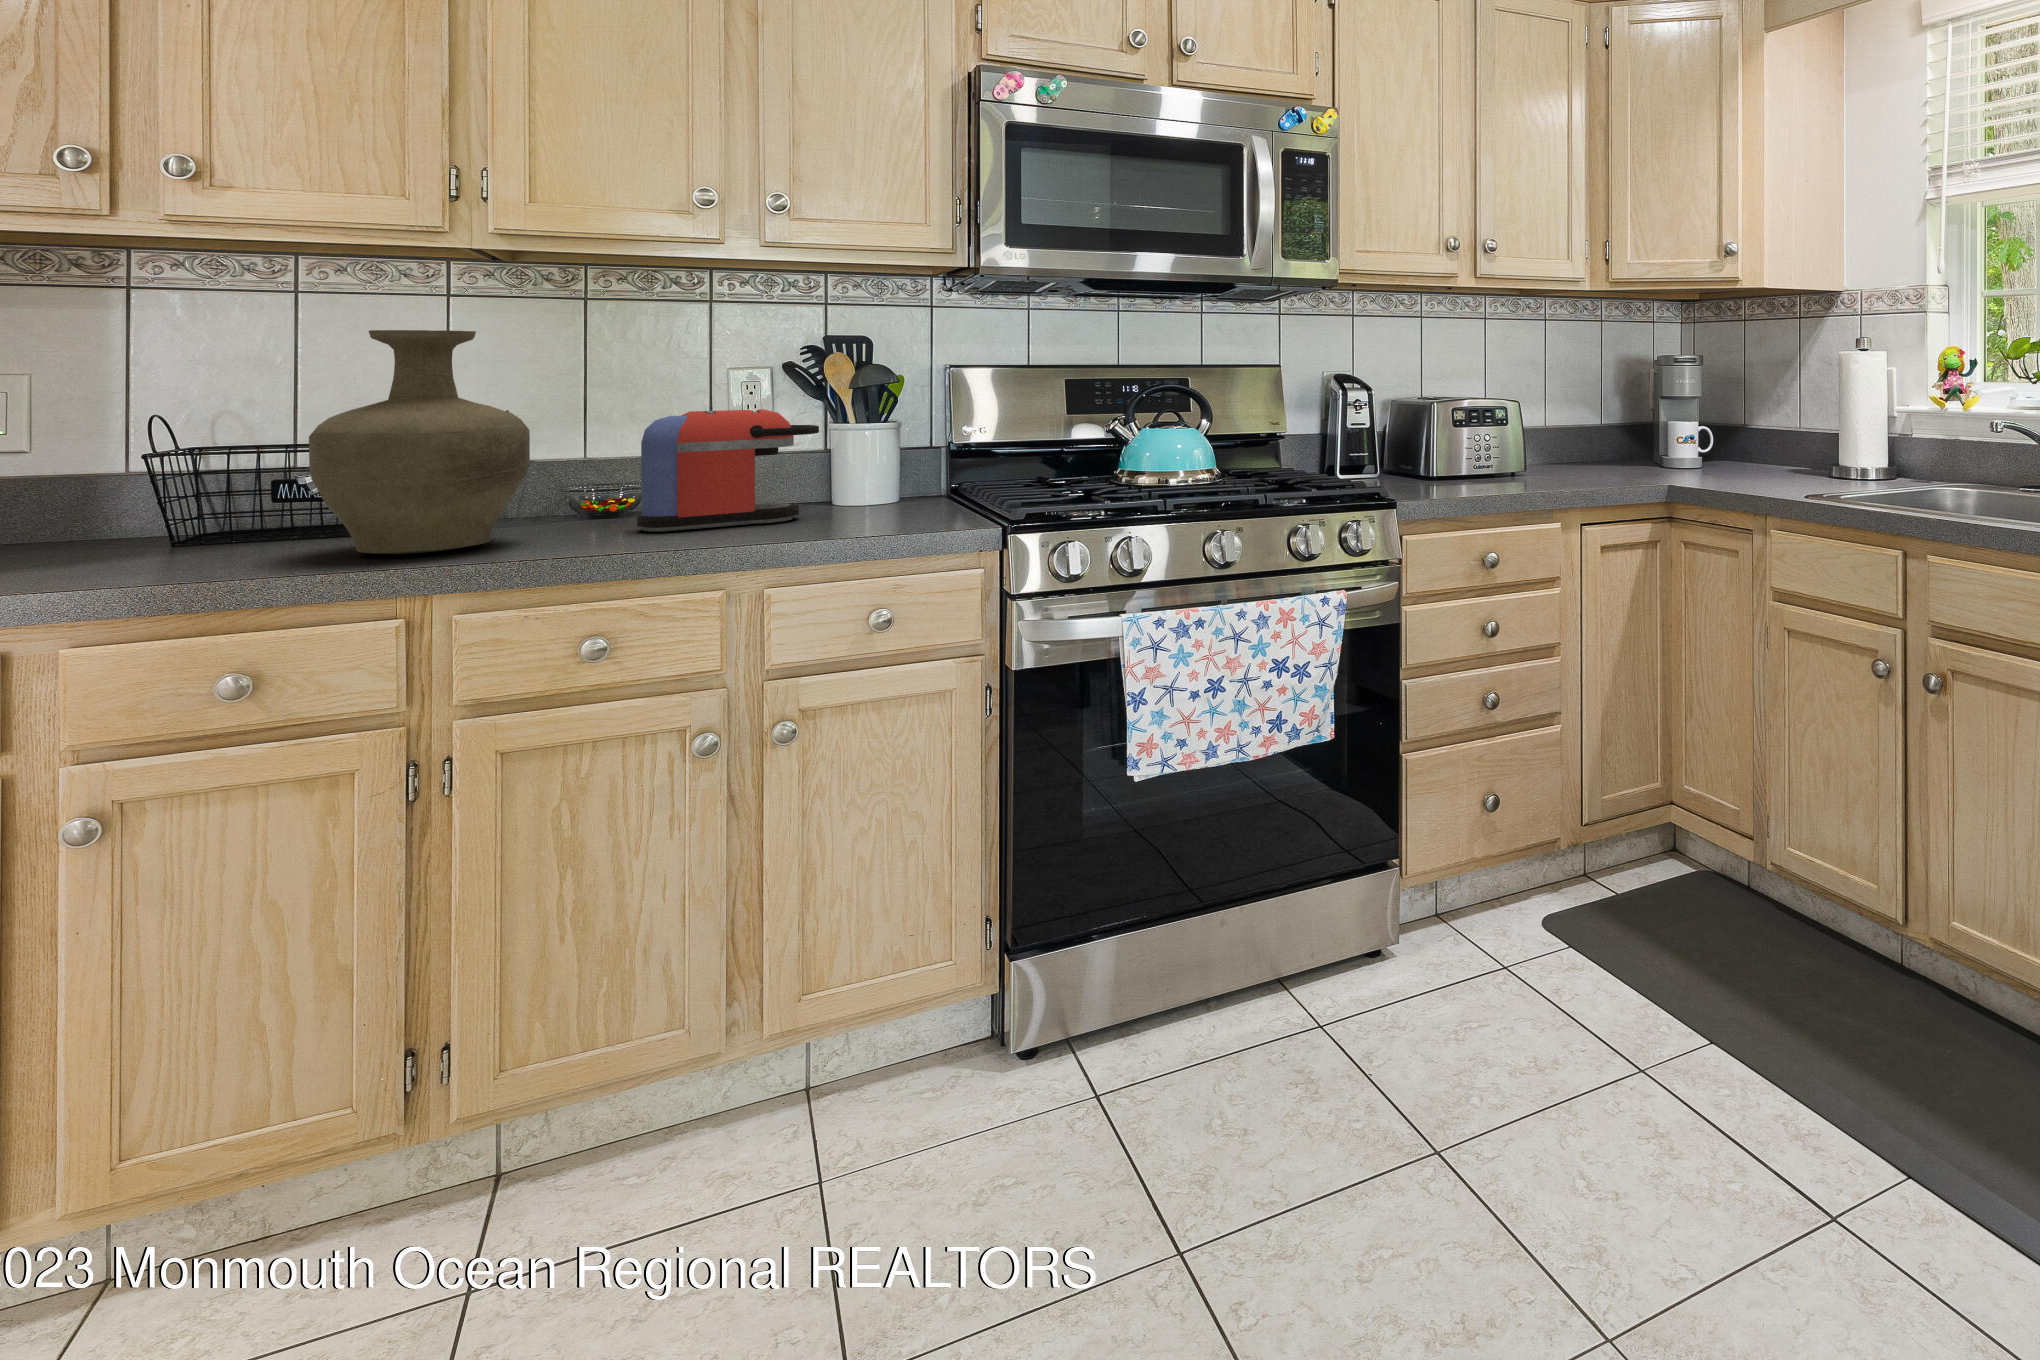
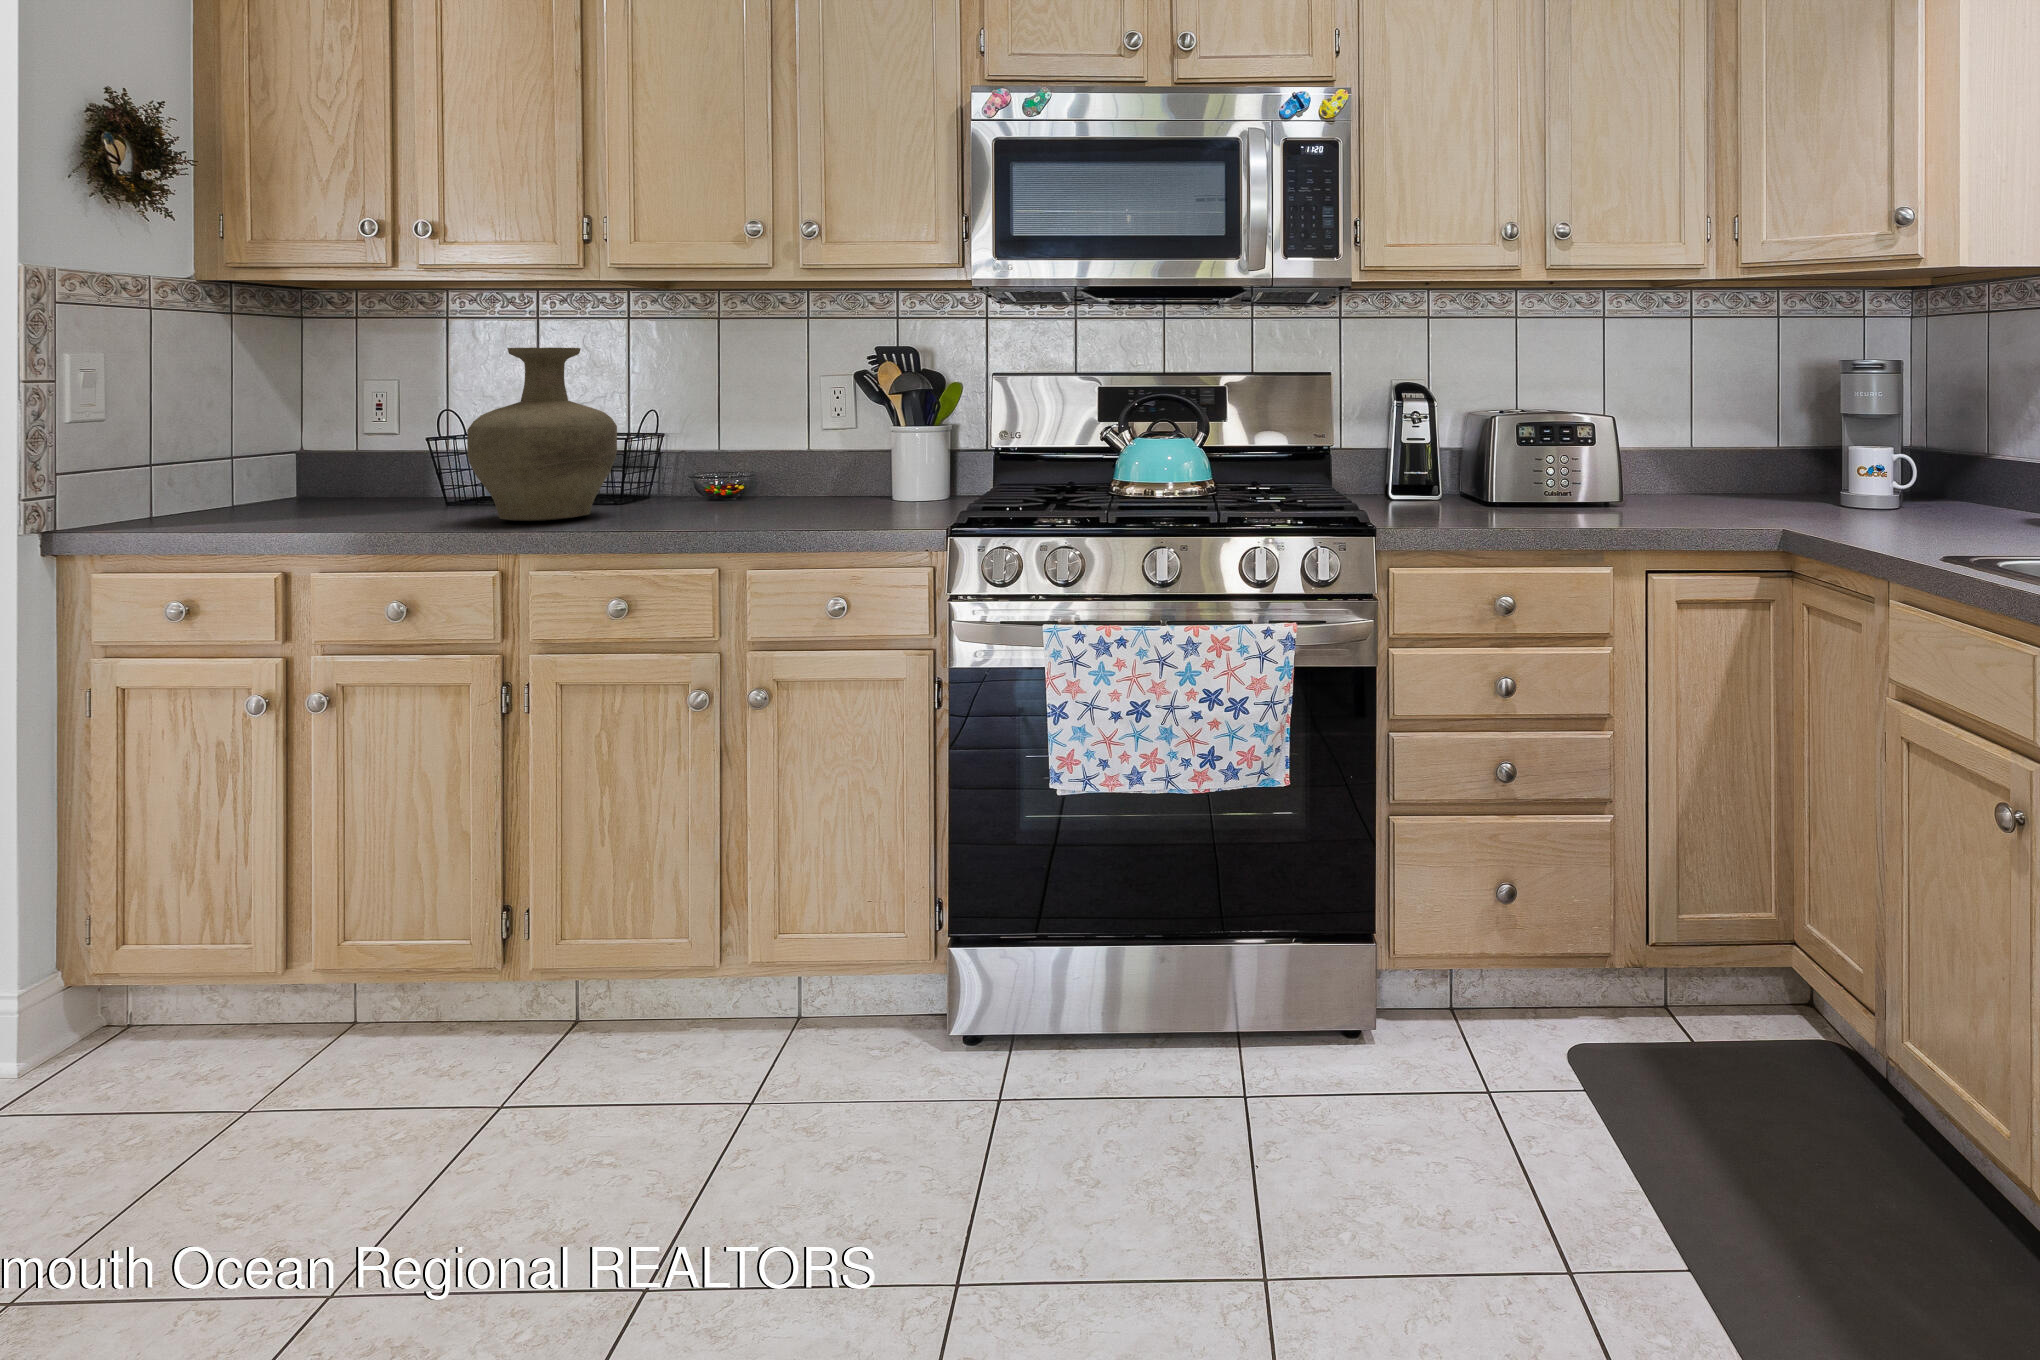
coffee maker: present [637,409,819,531] -> none [695,413,843,515]

